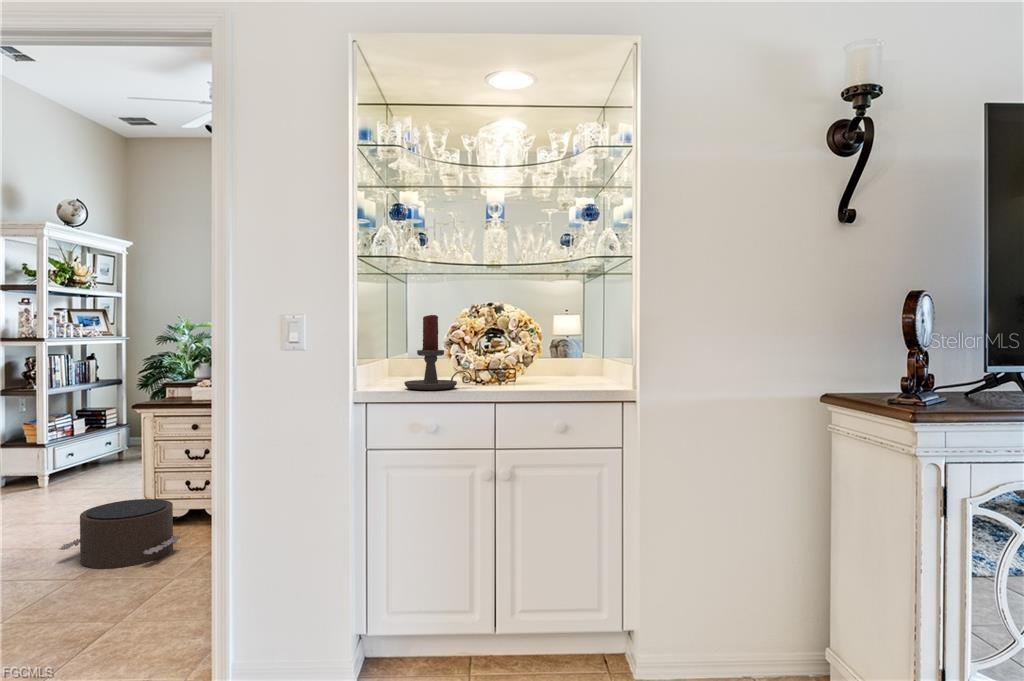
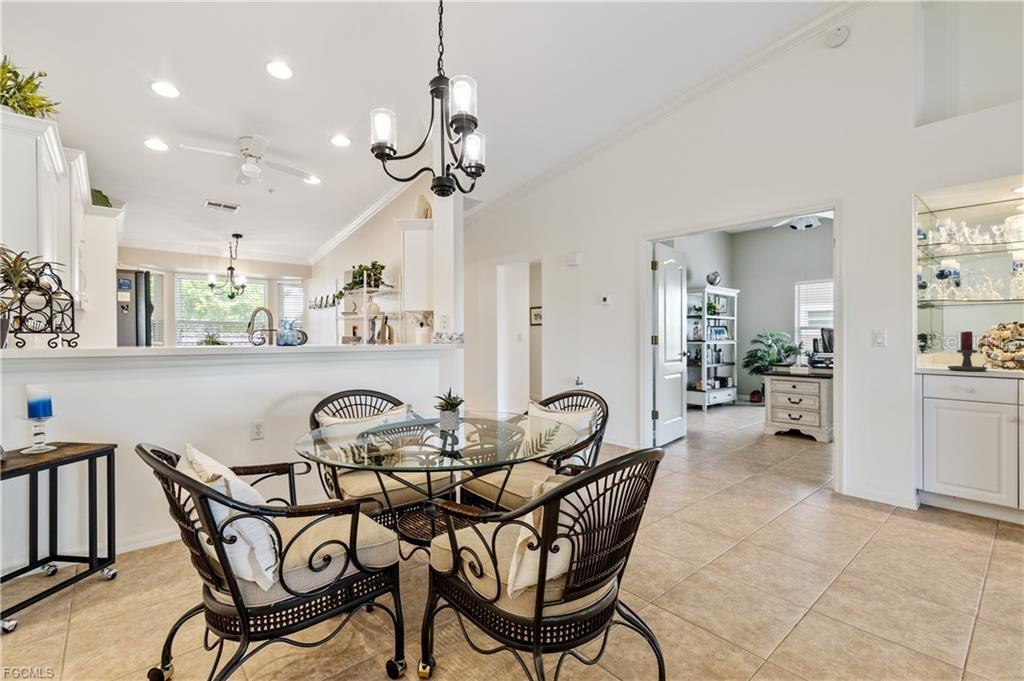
pouf: present [59,499,180,569] -> none [735,419,793,448]

